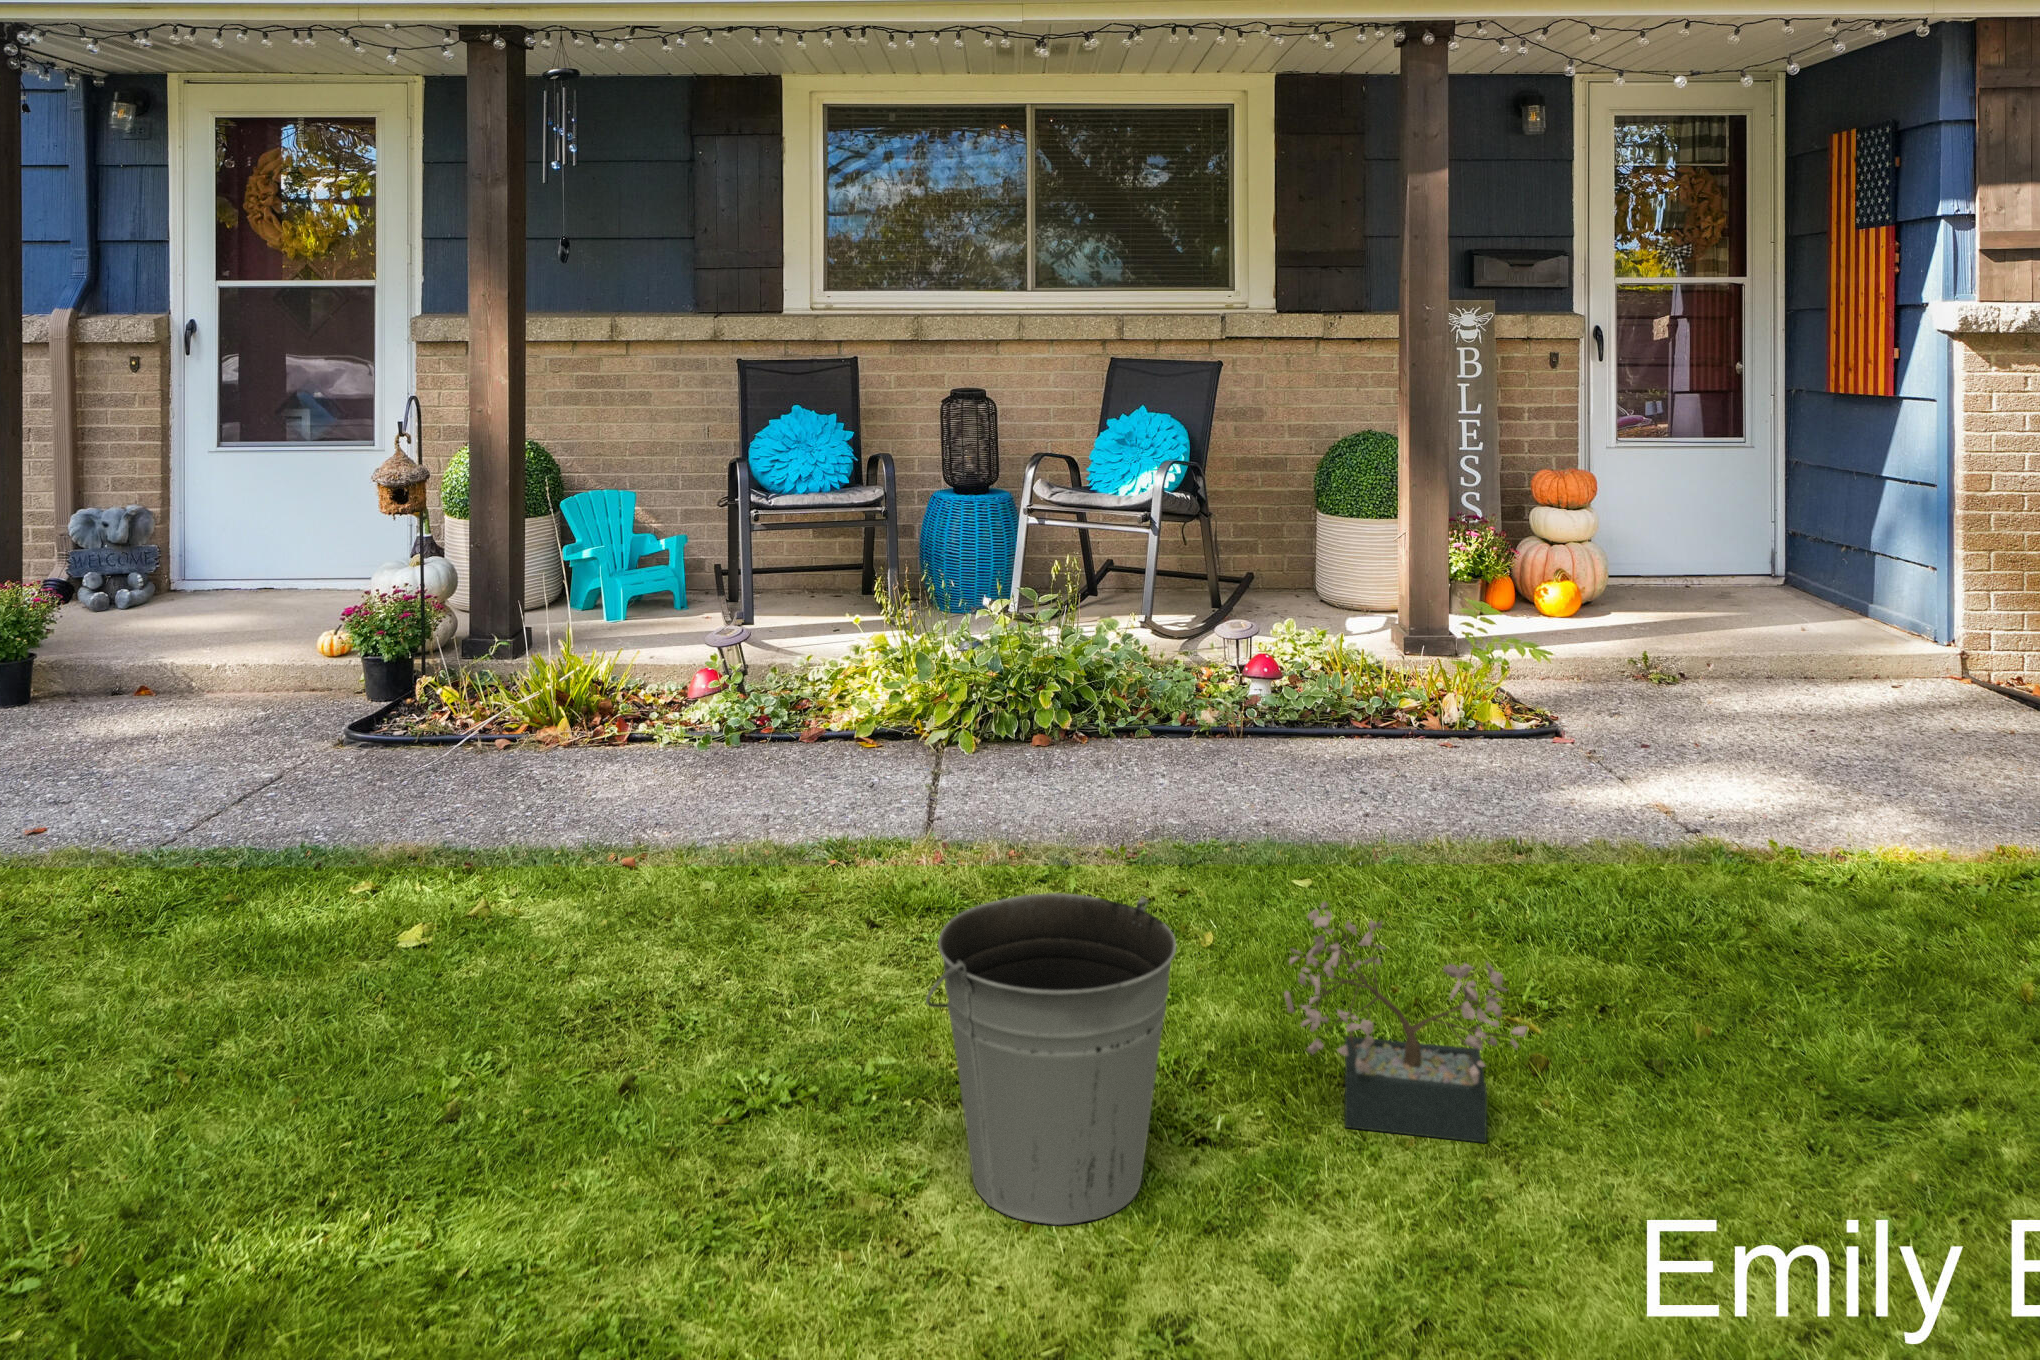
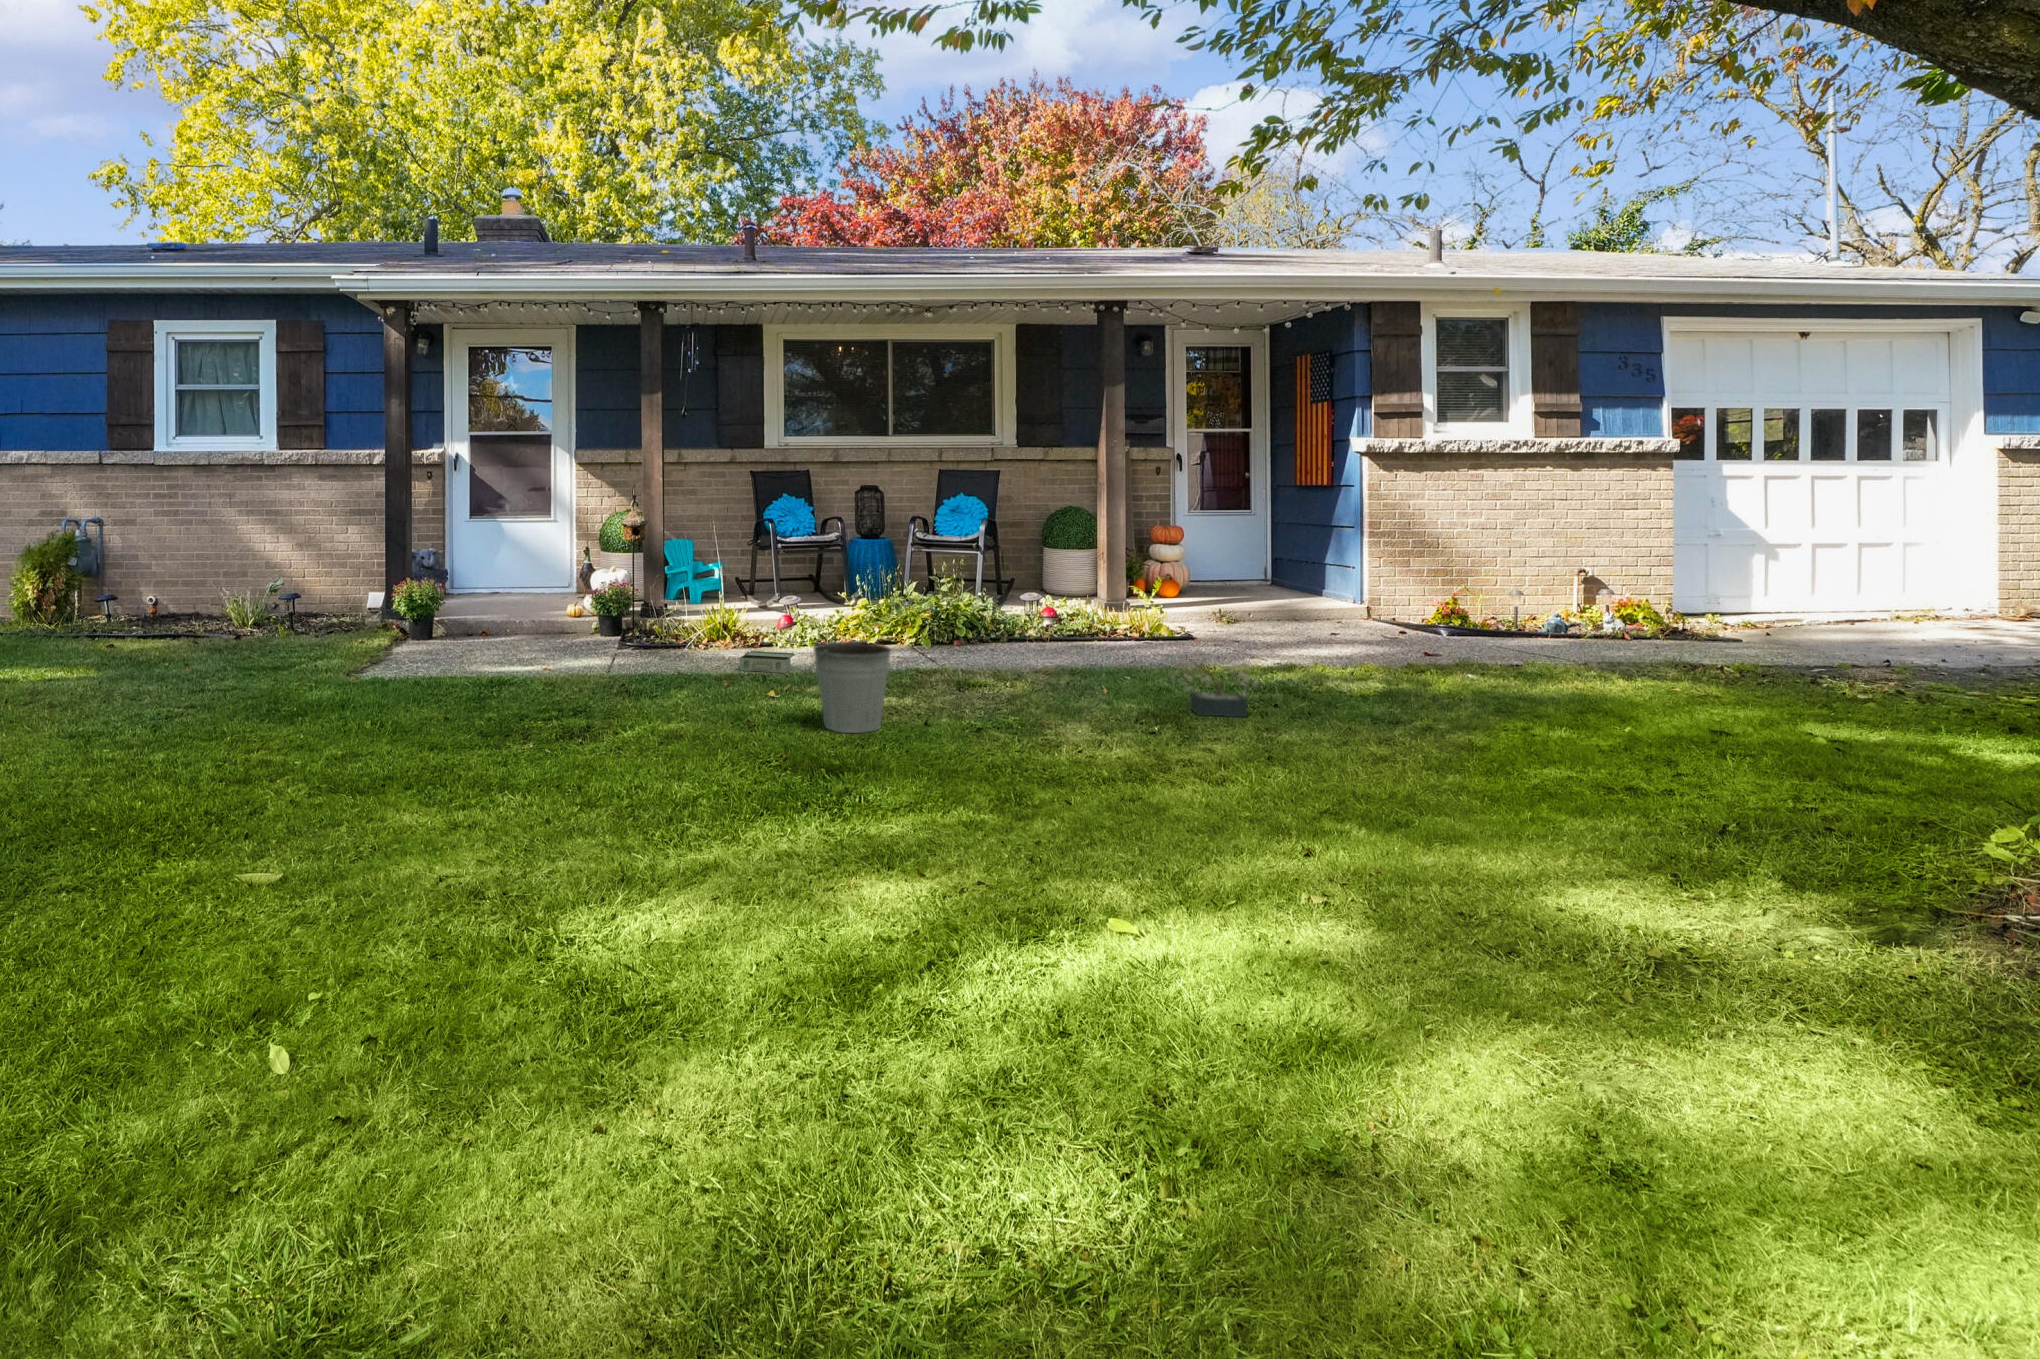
toolbox: none [406,785,551,855] -> present [740,651,795,673]
bucket: present [926,893,1177,1225] -> present [811,641,891,733]

